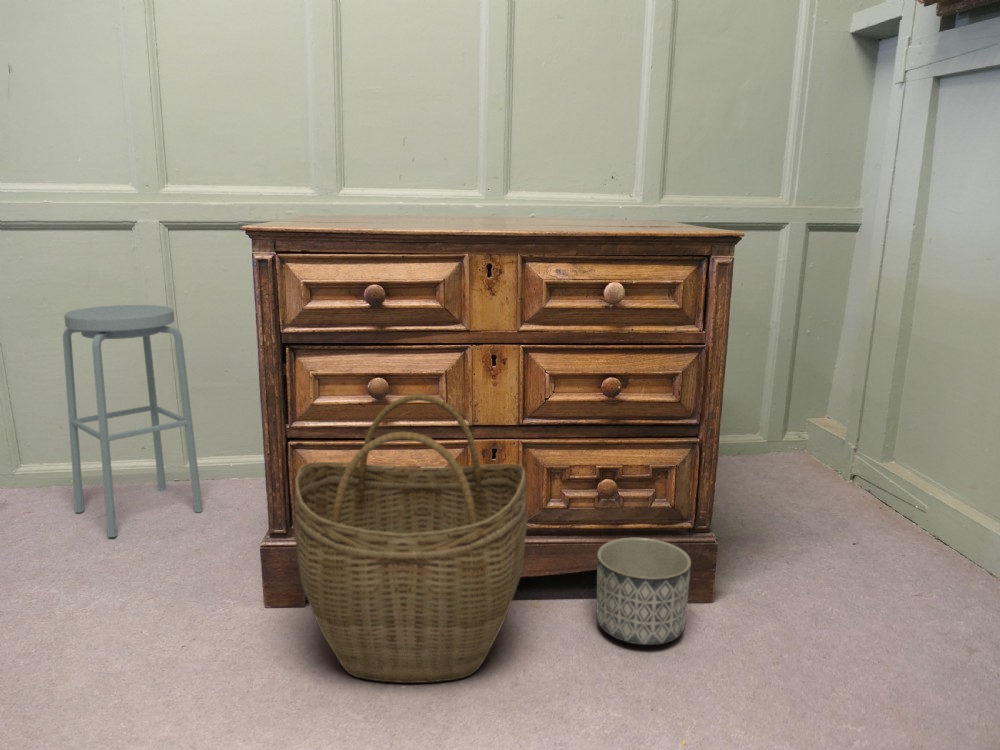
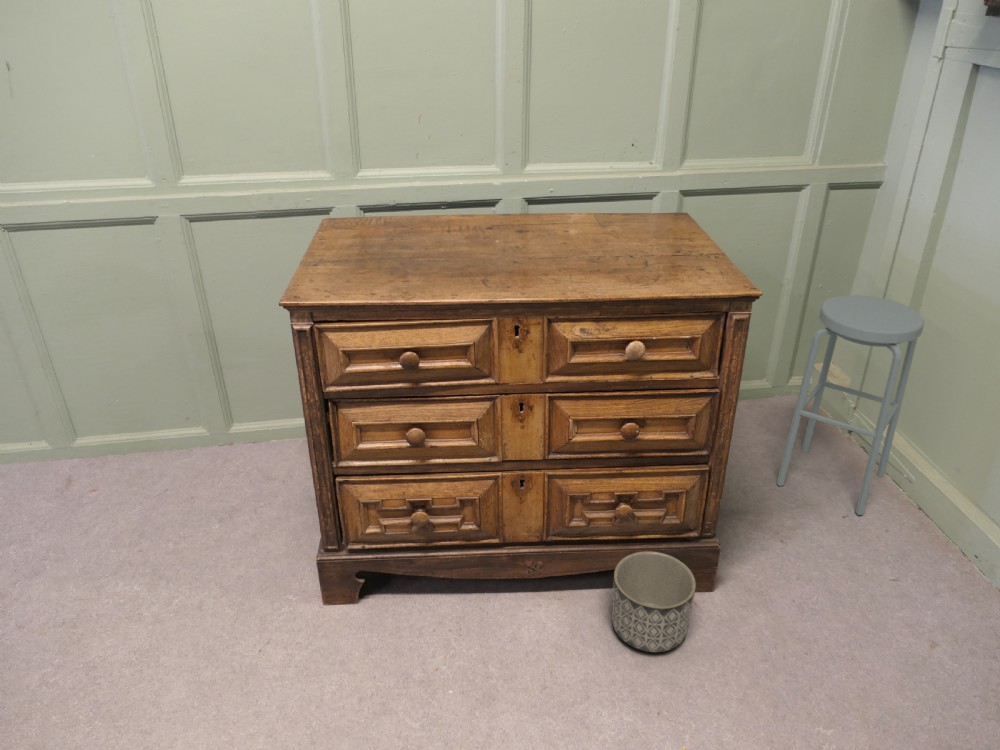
stool: present [63,305,203,537] -> present [777,295,924,515]
woven basket: present [295,394,527,683] -> none [351,451,555,697]

